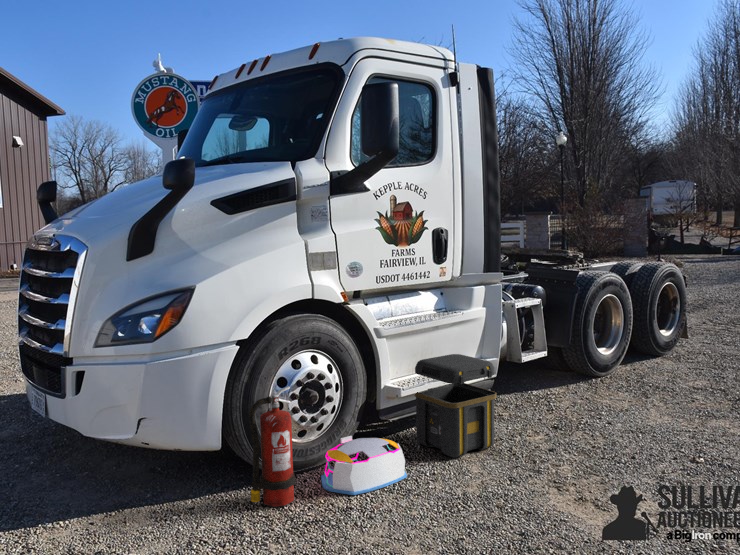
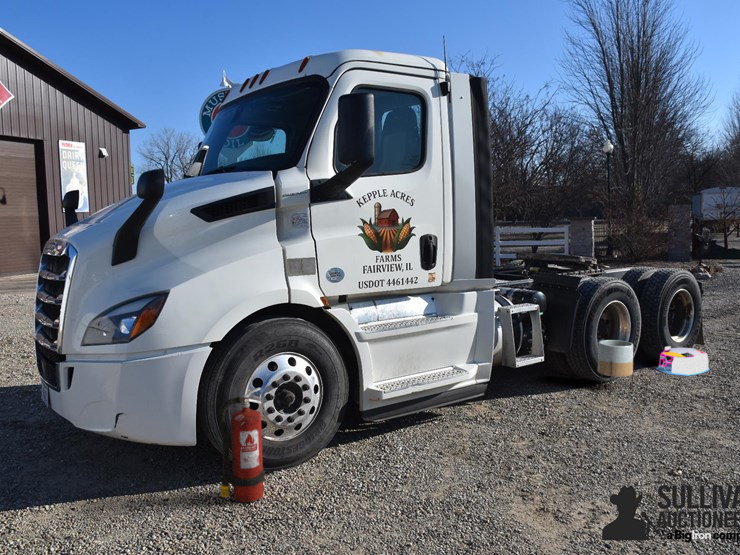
planter: none [596,334,631,386] -> present [598,340,633,392]
toolbox: present [414,354,497,457] -> none [397,358,476,460]
storage bin: present [321,436,407,495] -> present [656,346,710,376]

